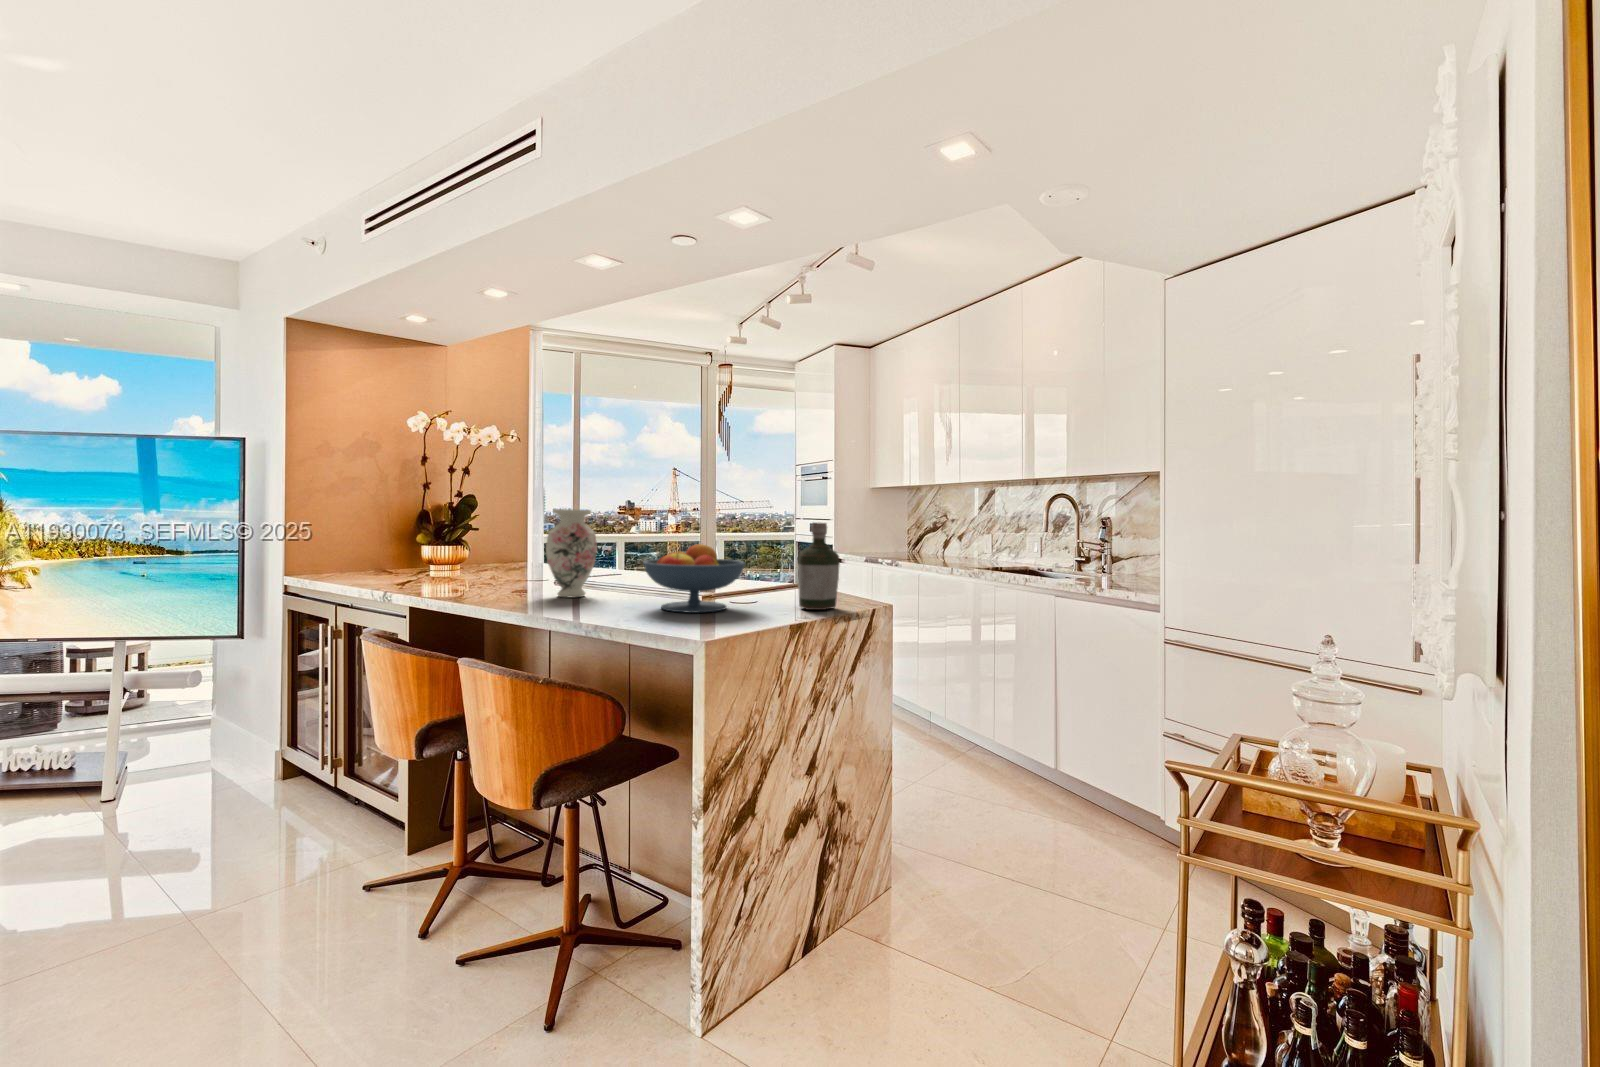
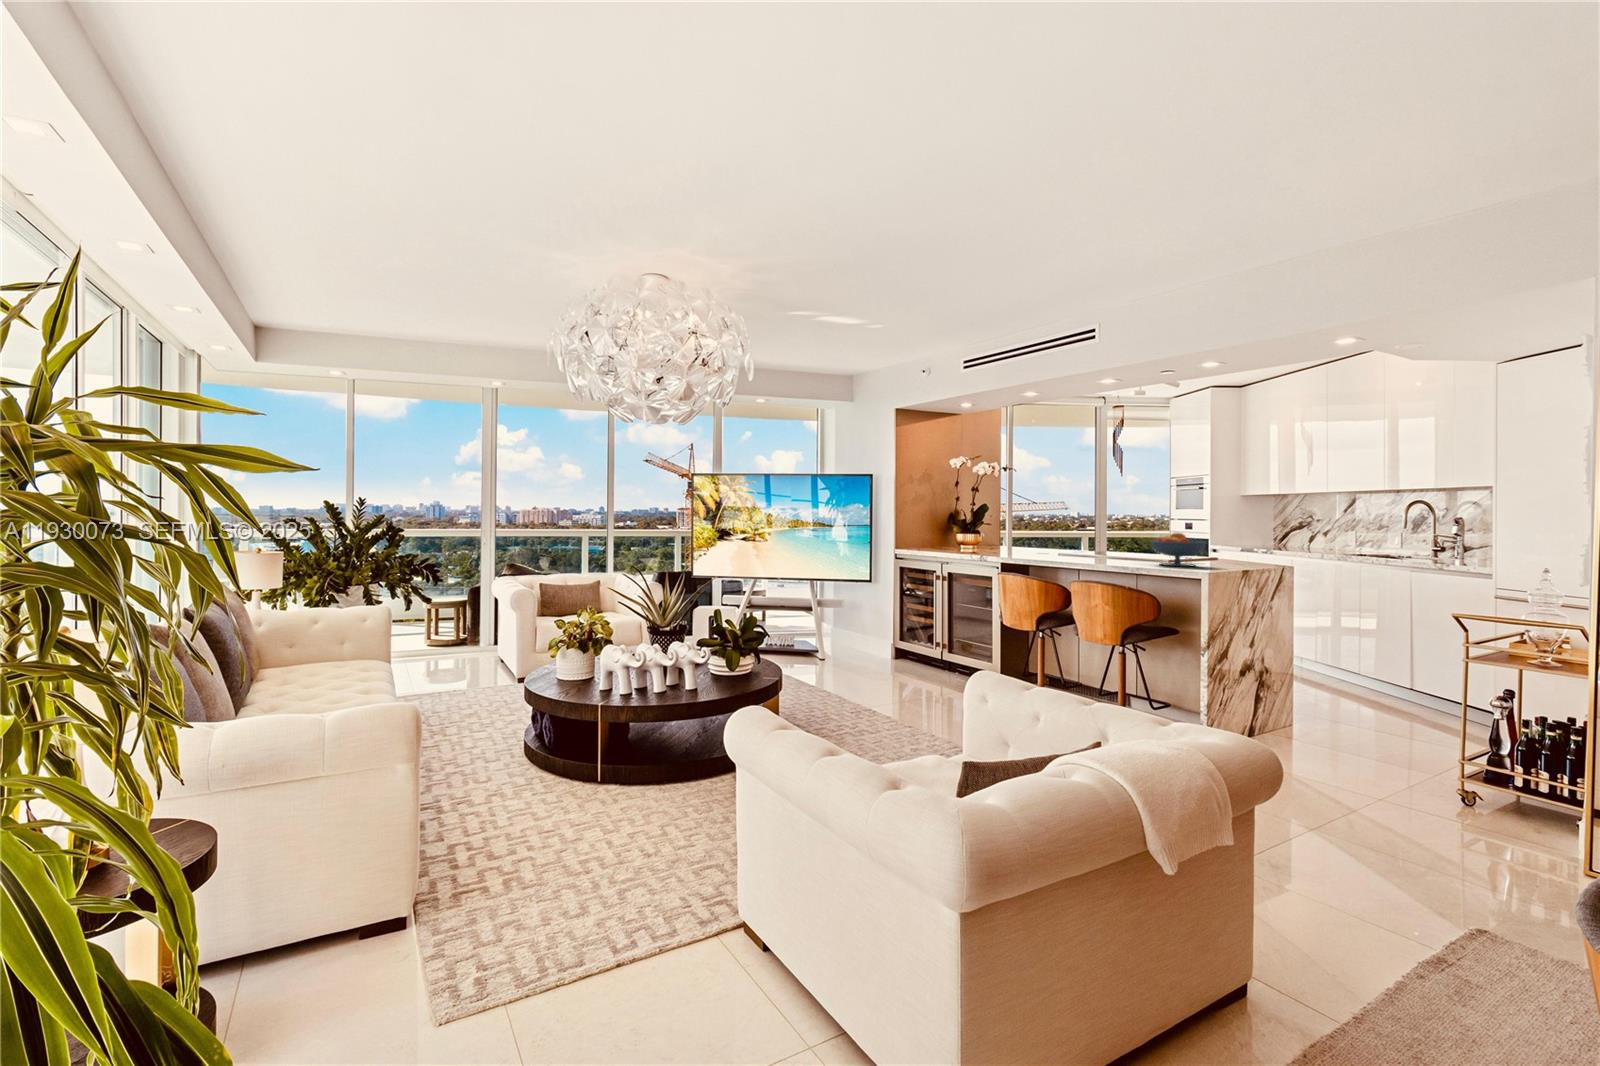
vase: present [546,509,597,598] -> none [1082,514,1111,561]
bottle: present [798,523,840,610] -> none [1235,521,1261,568]

